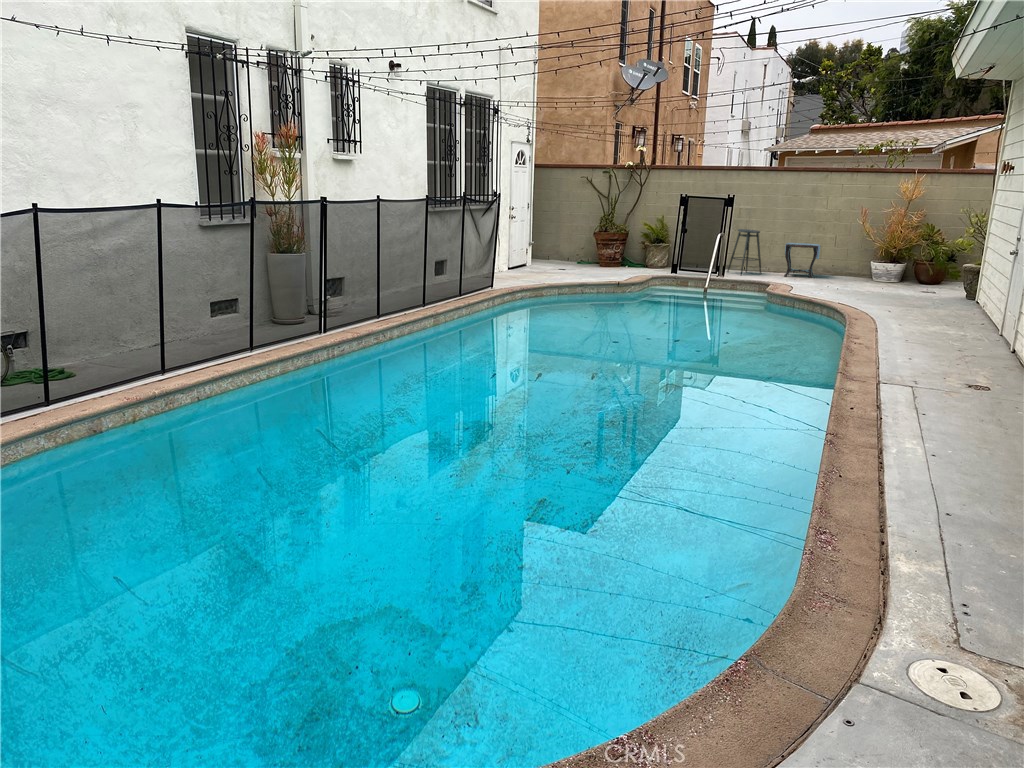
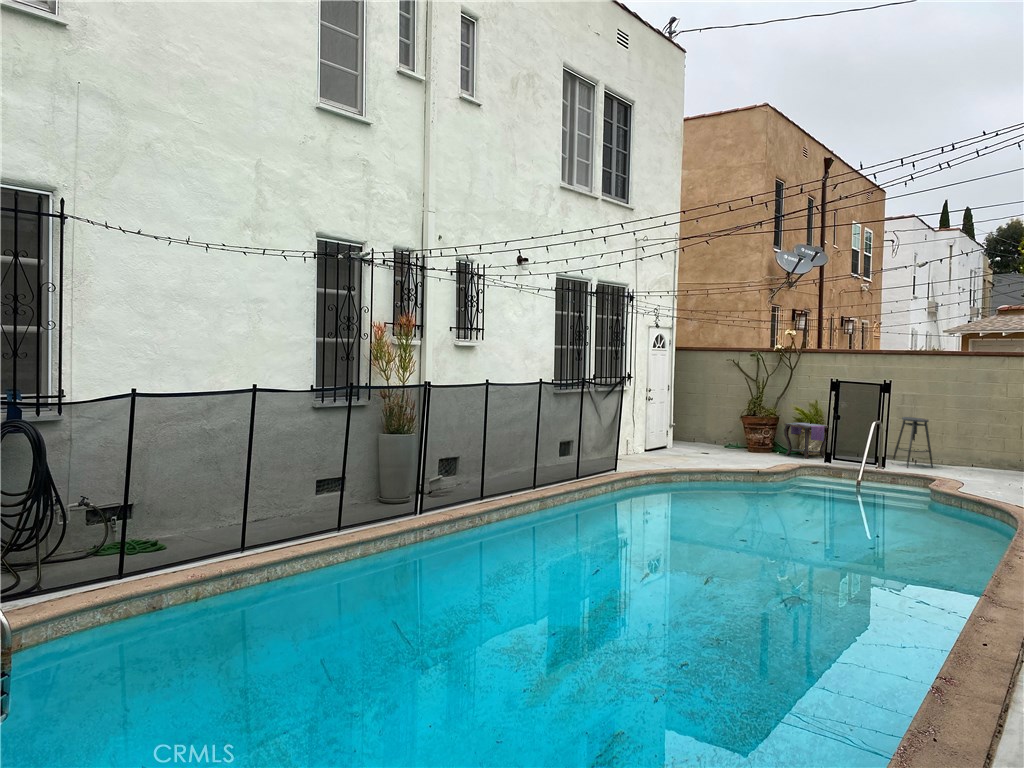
side table: present [784,243,821,278] -> present [784,423,828,459]

